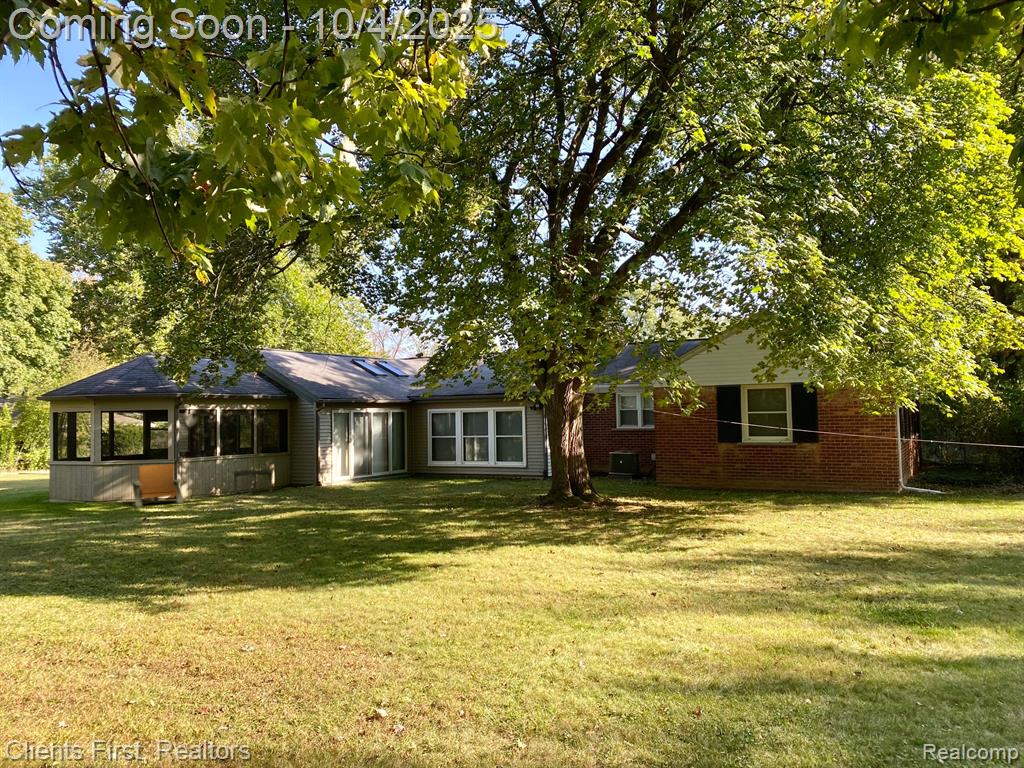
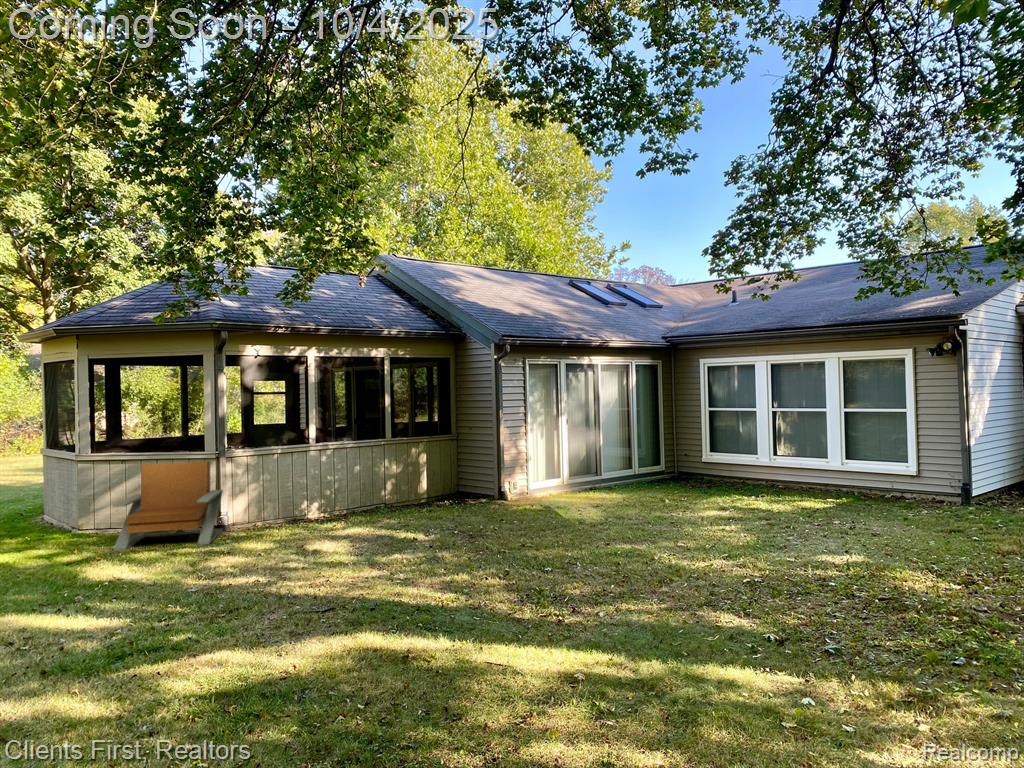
round table: present [233,470,273,495] -> none [336,467,411,521]

